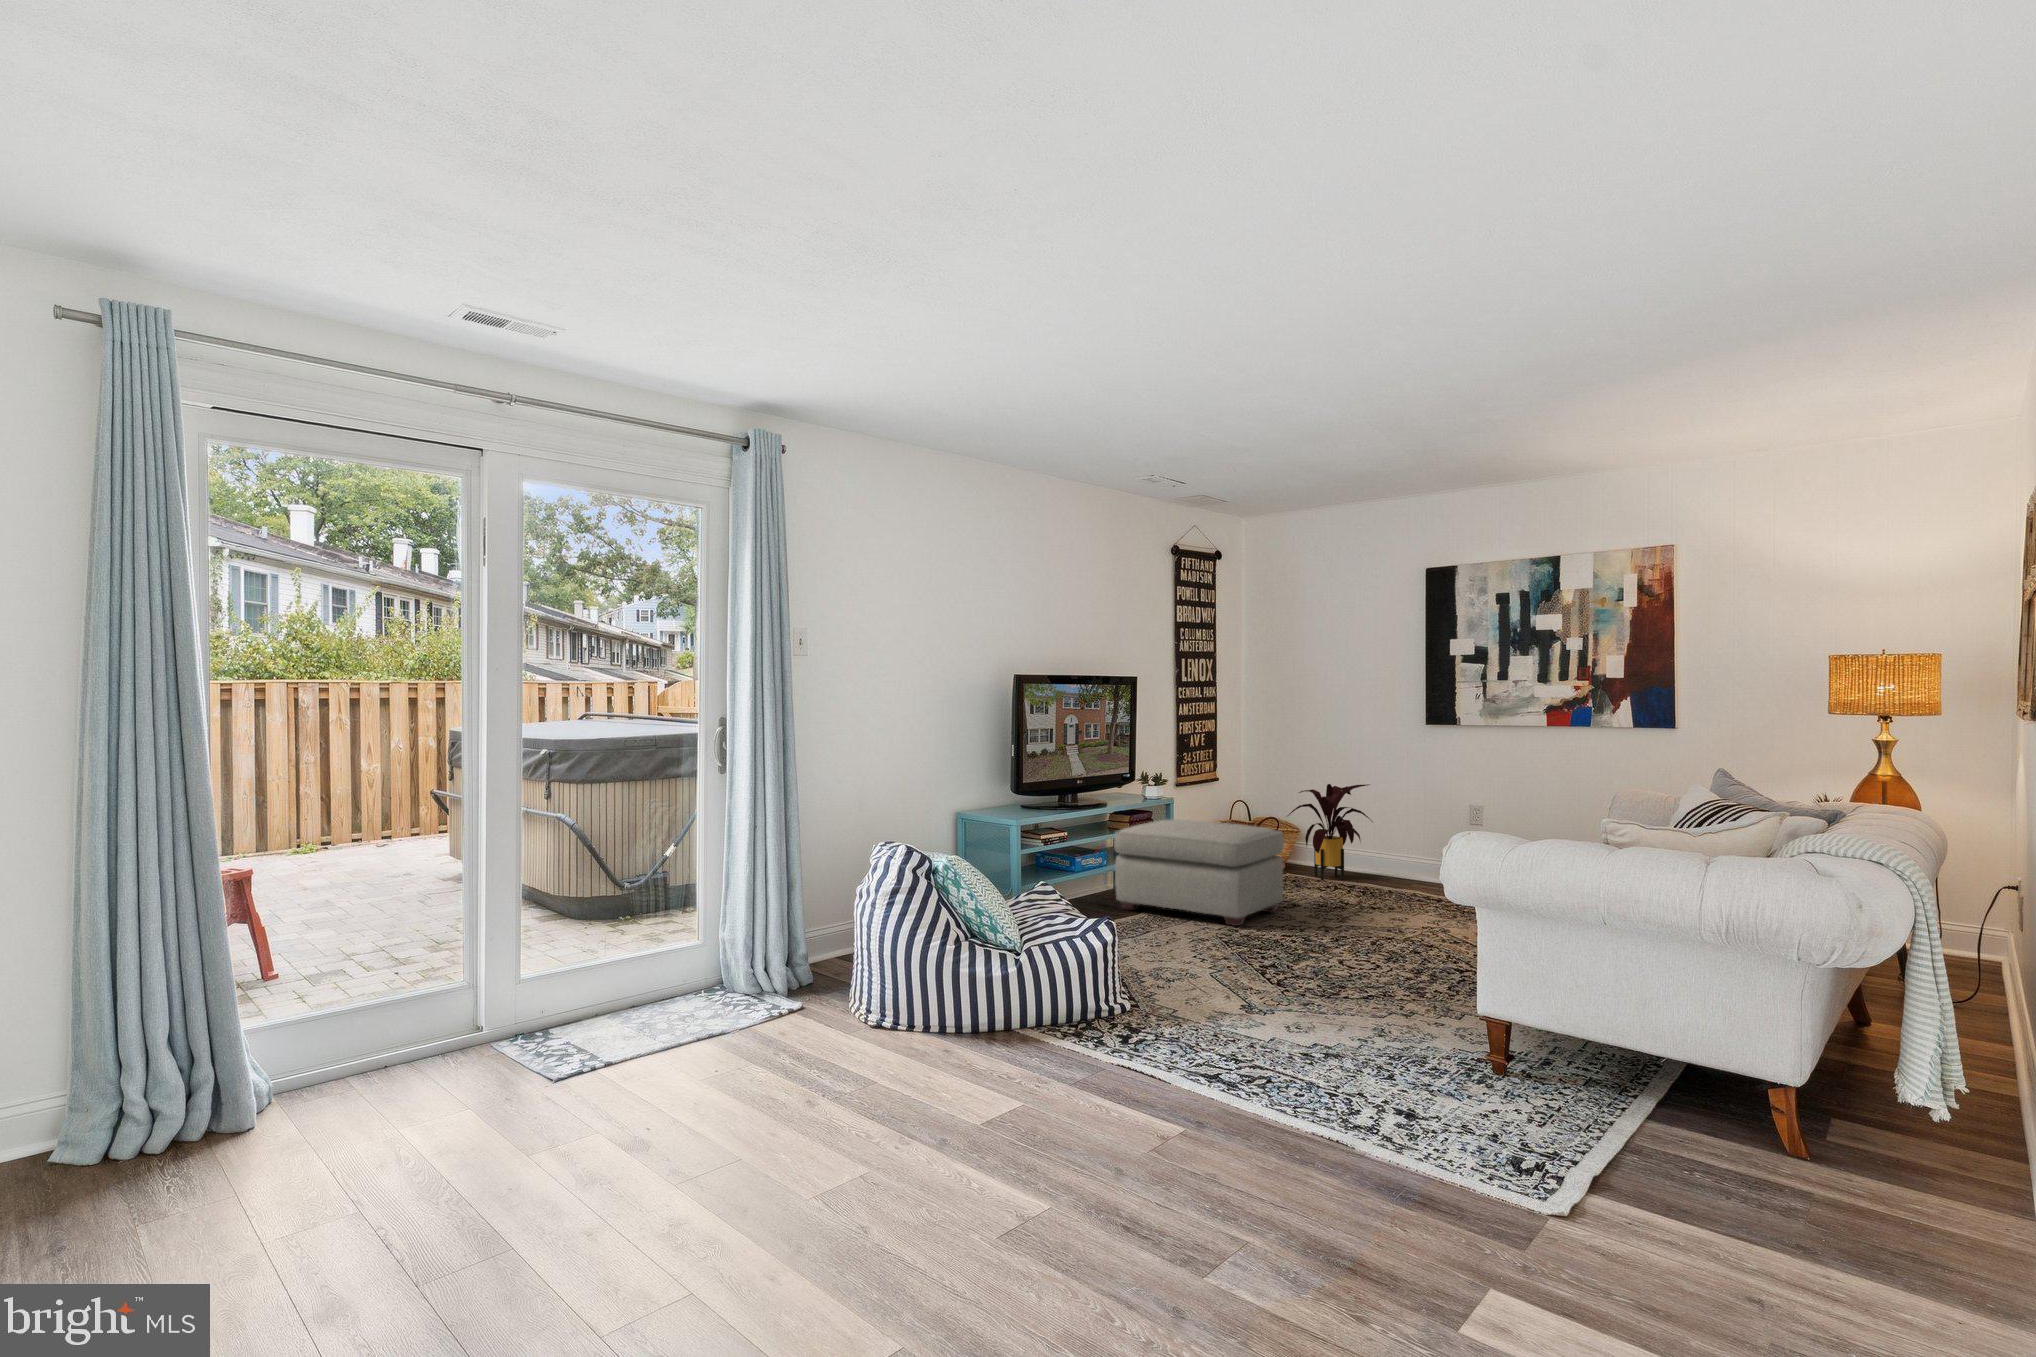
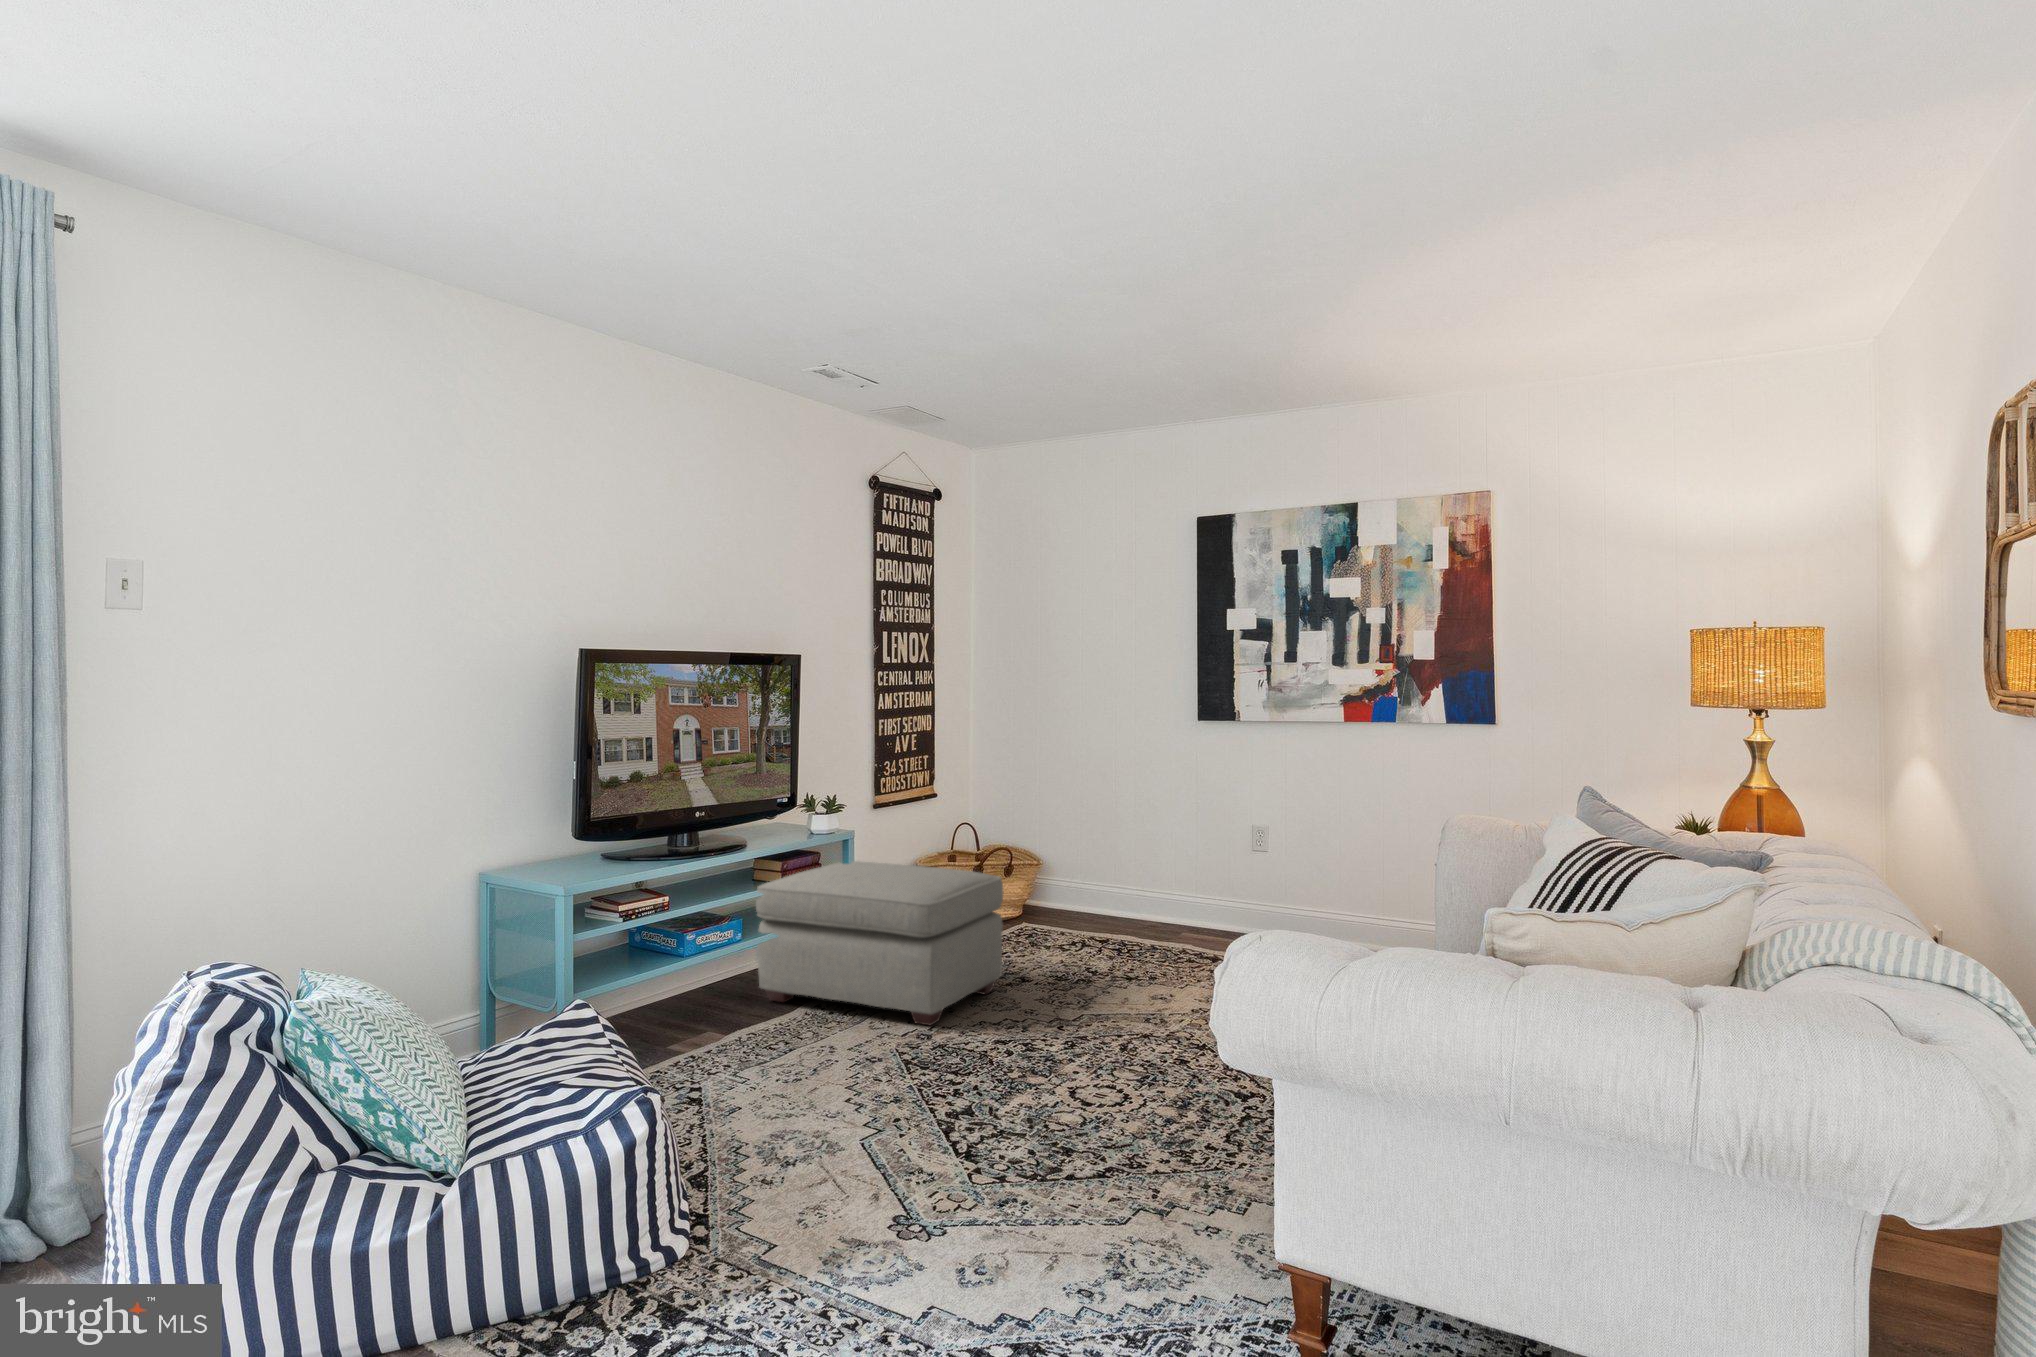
house plant: present [1288,784,1370,880] -> none [1016,801,1135,930]

